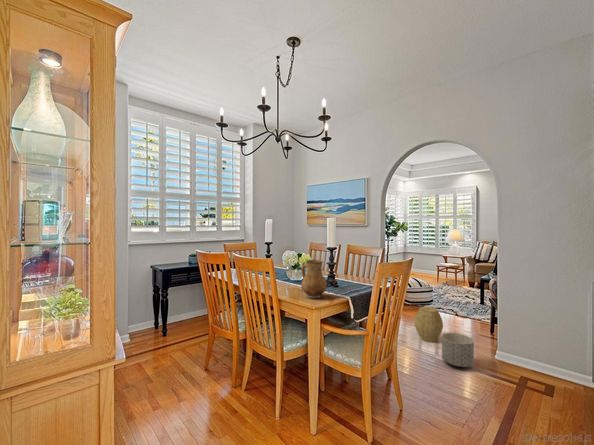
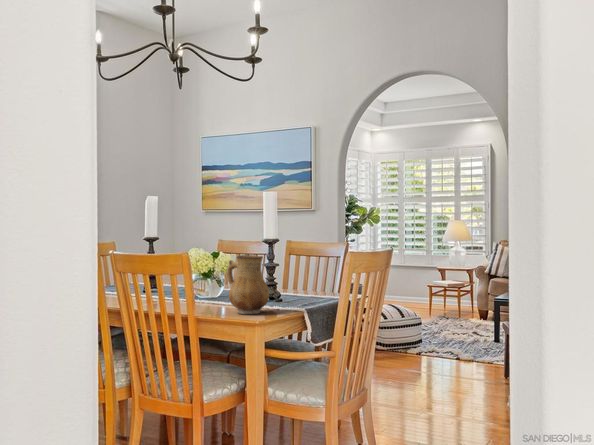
woven basket: present [415,307,443,342] -> none [395,340,438,395]
planter: present [442,333,474,367] -> none [437,373,481,421]

